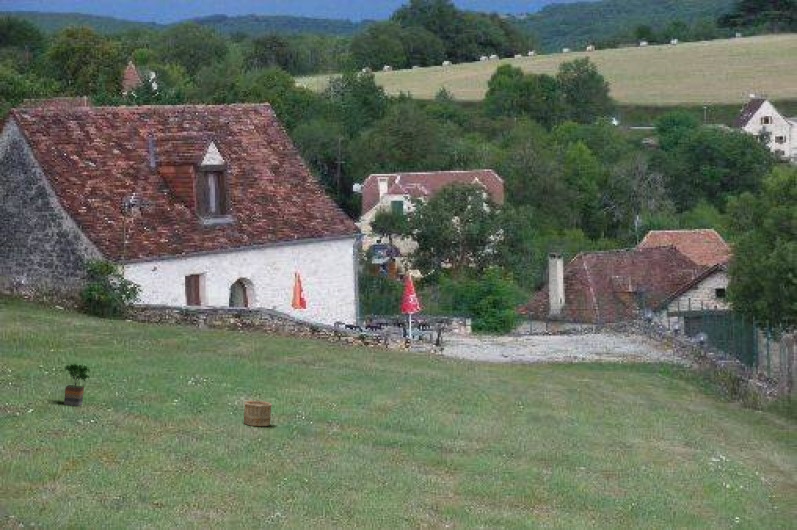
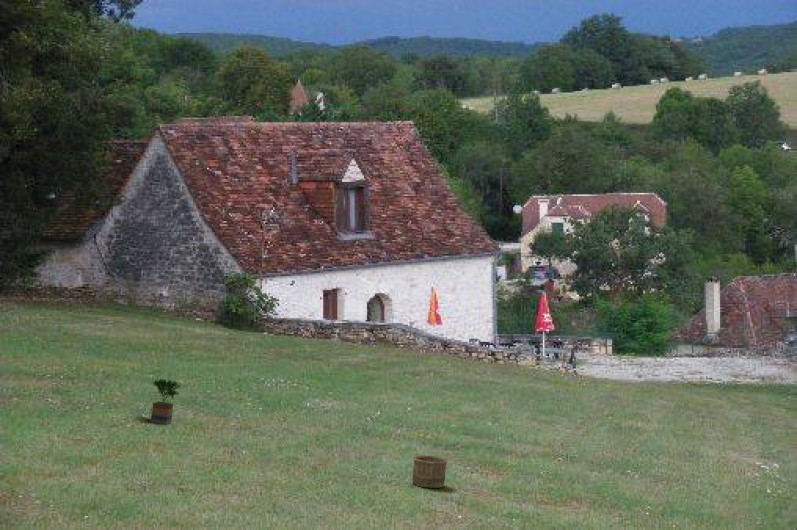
wooden bucket: present [244,401,272,426] -> present [413,456,447,488]

